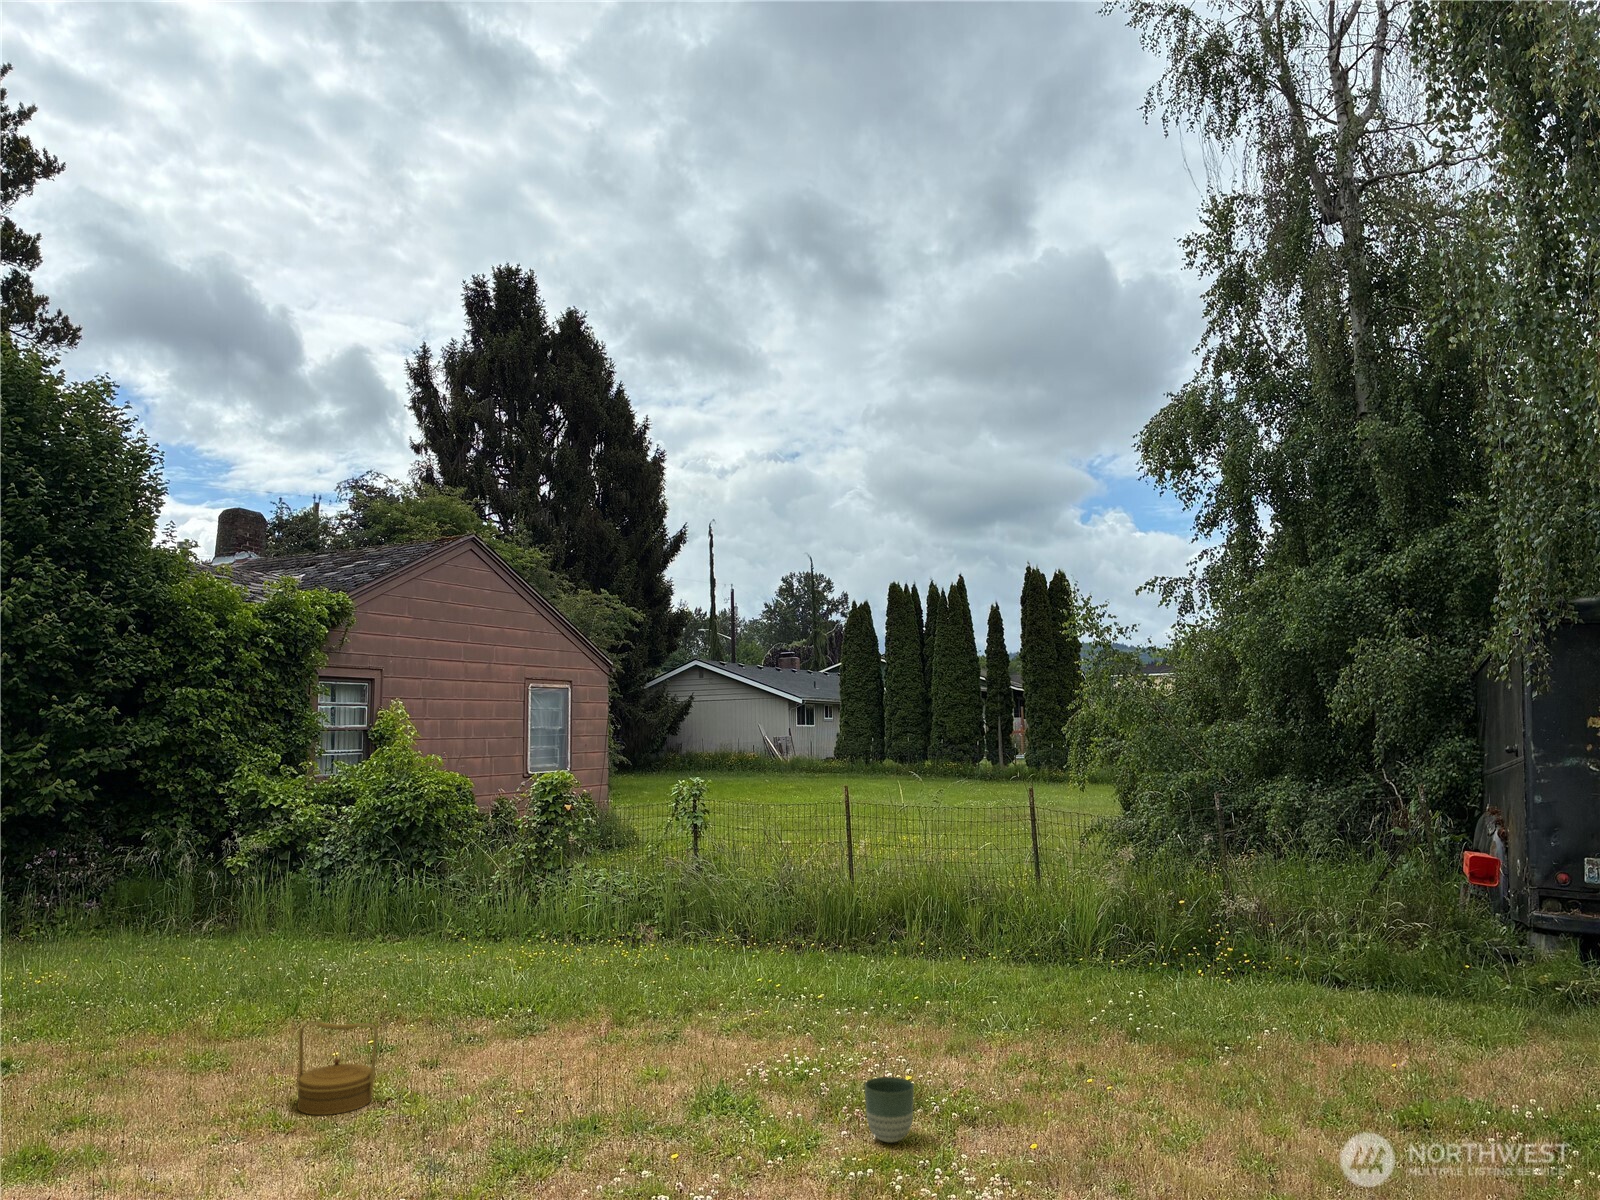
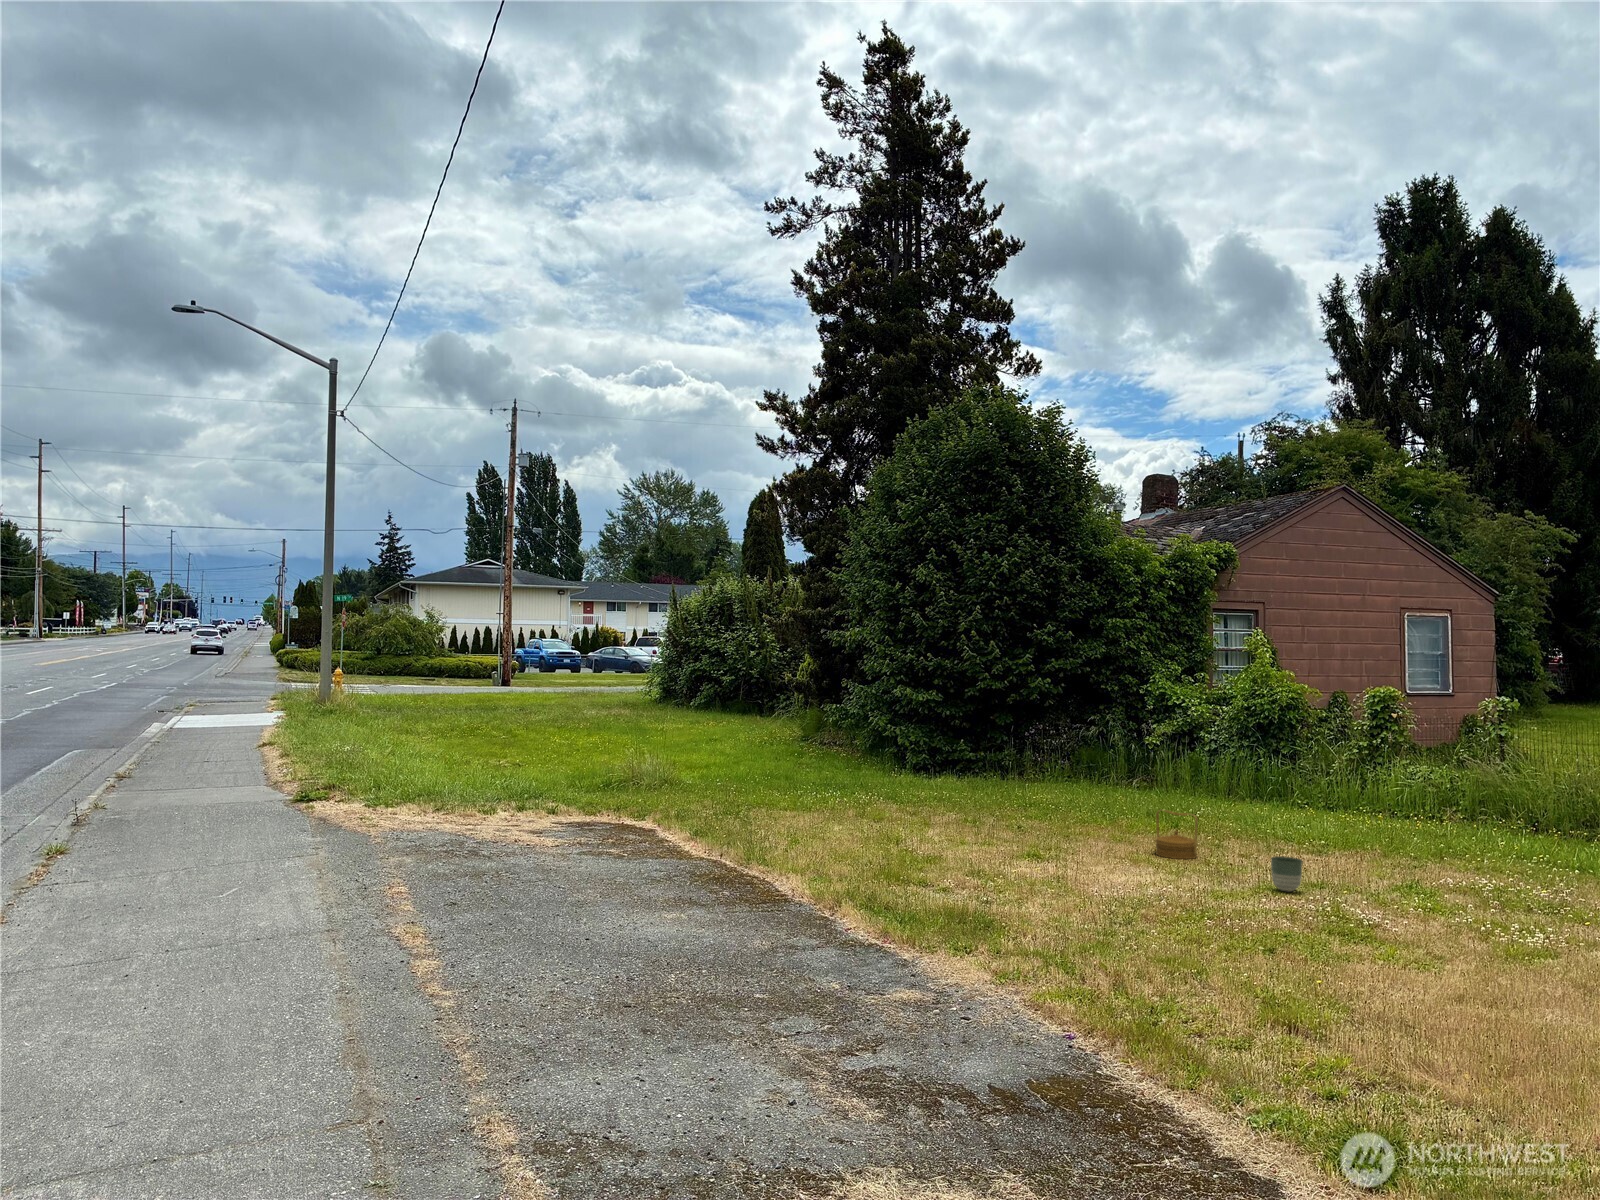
planter: present [865,1077,914,1143] -> present [1271,856,1303,892]

